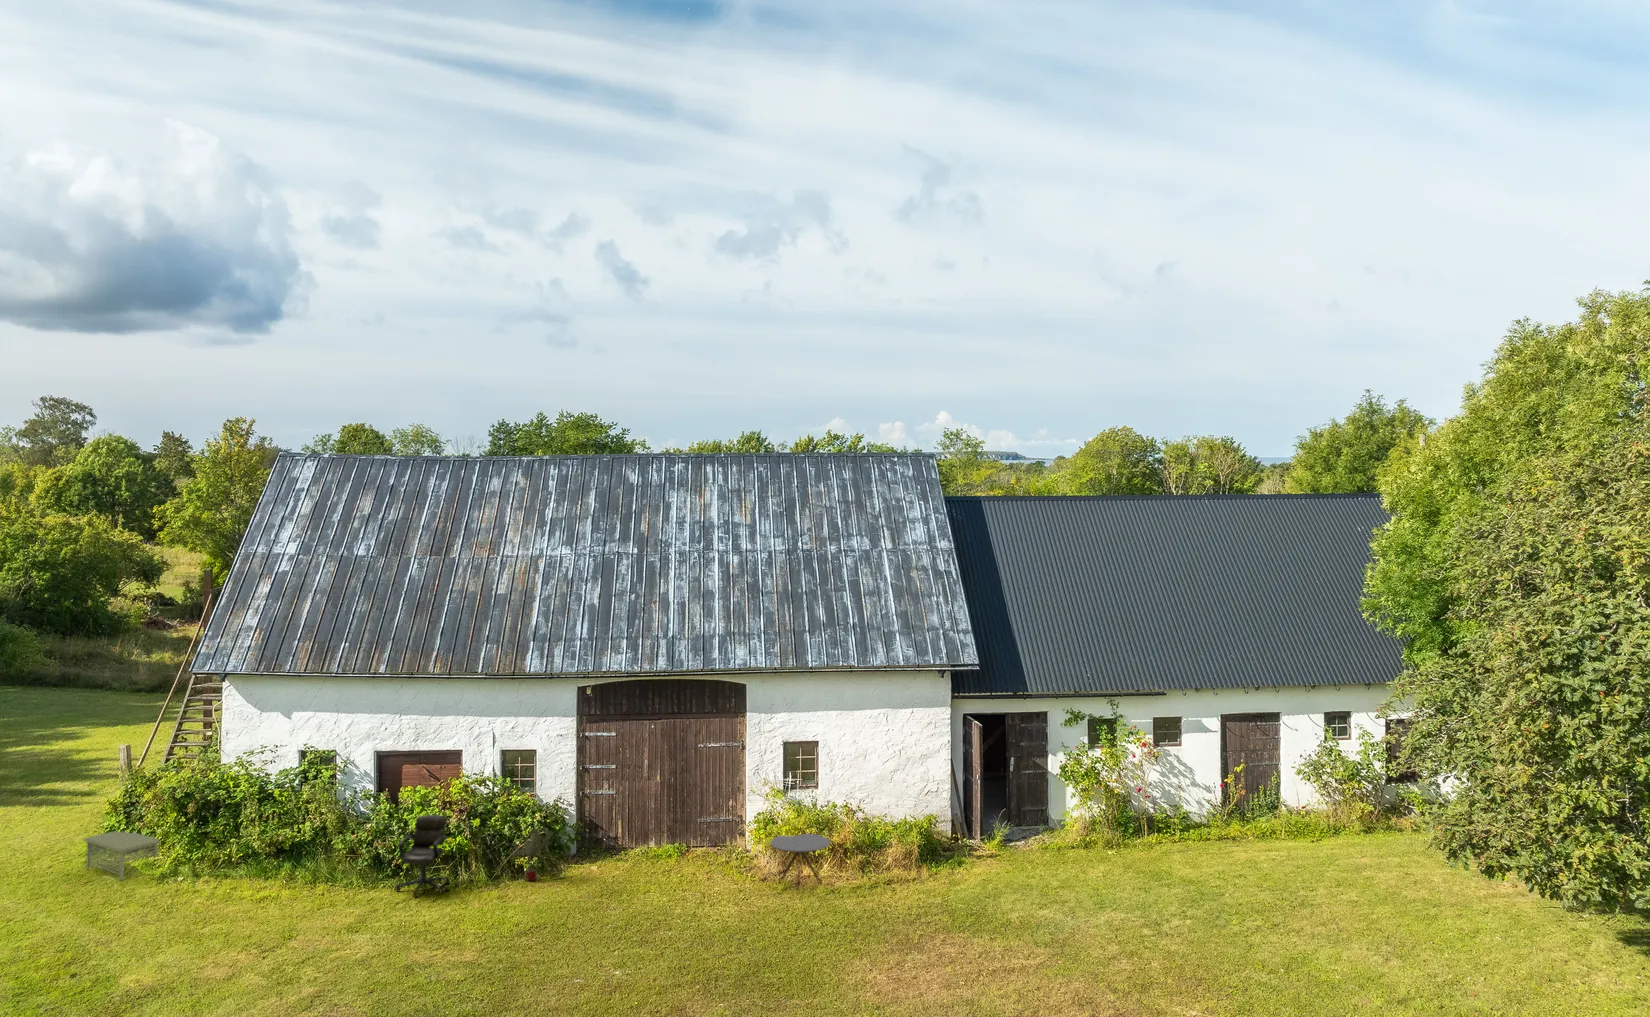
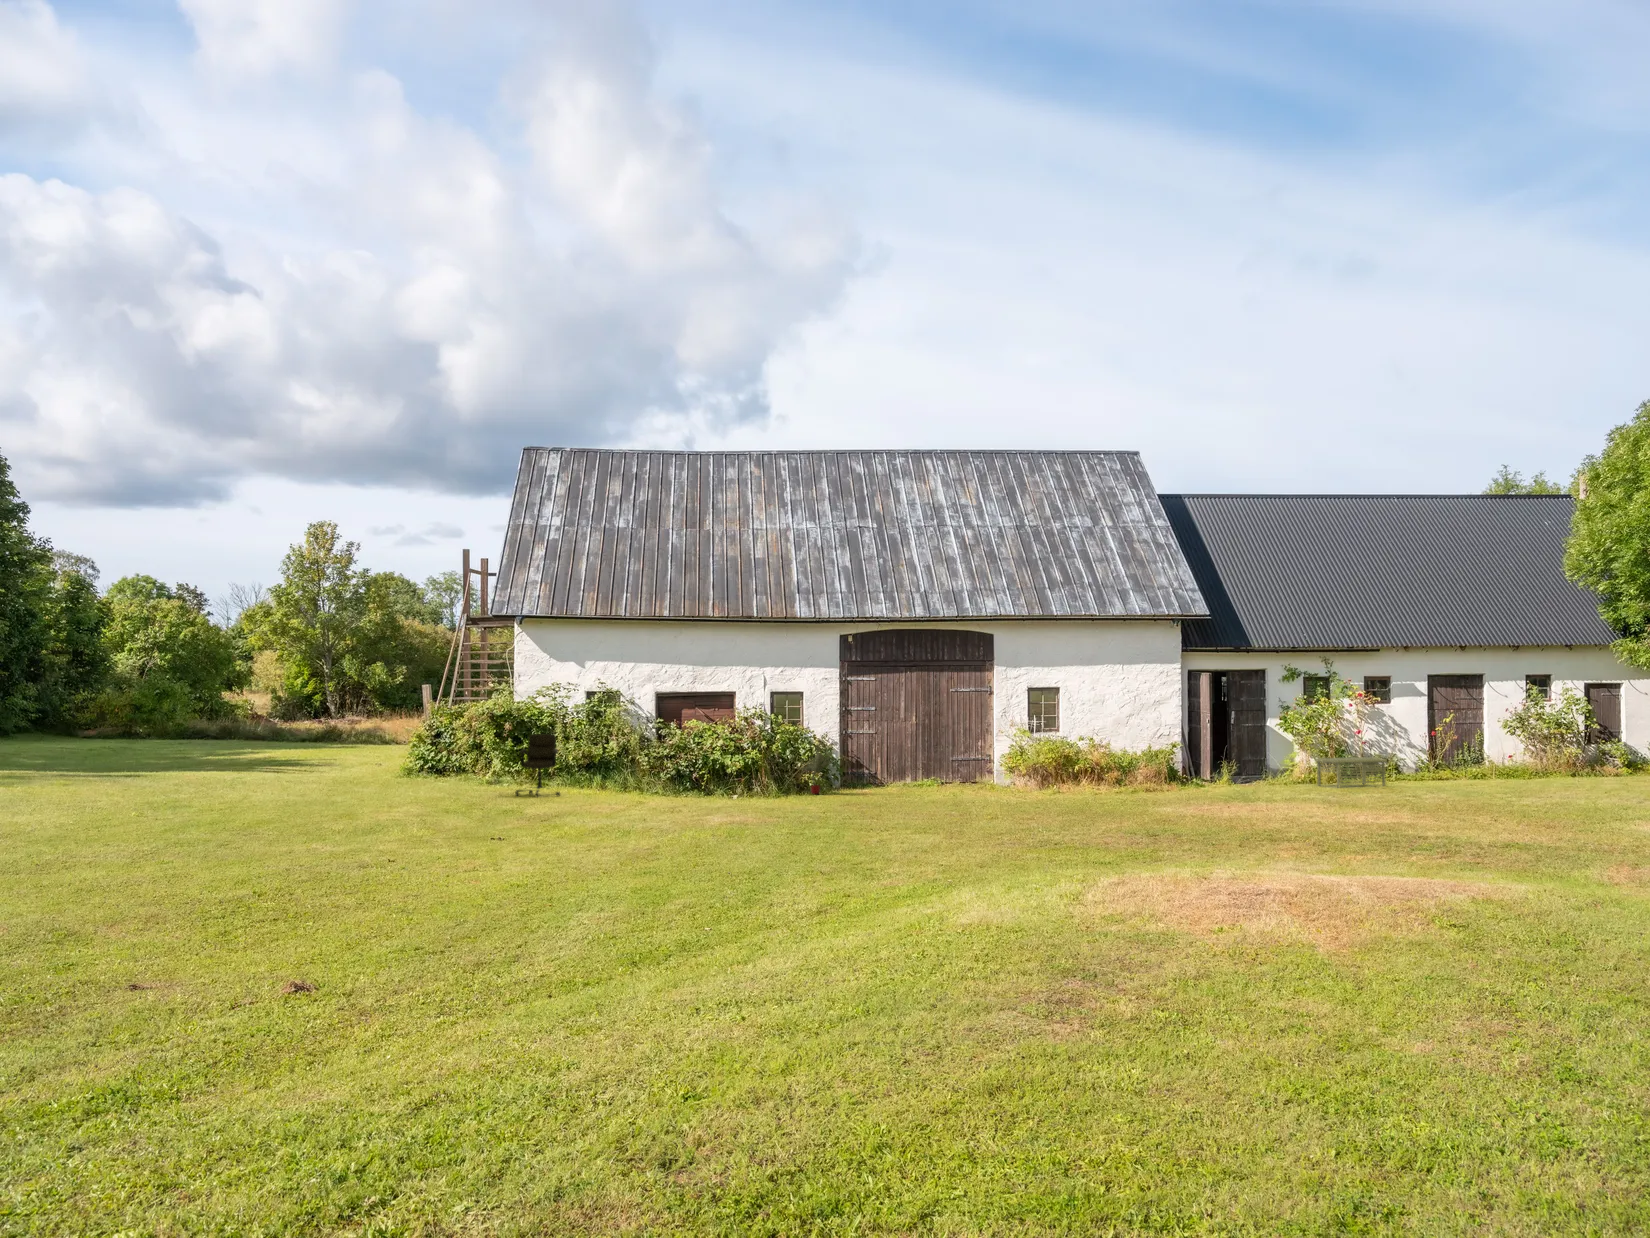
chair: present [396,815,450,897] -> present [516,734,560,797]
storage bench: present [84,831,159,880] -> present [1314,757,1386,788]
round table: present [770,834,830,883] -> none [1033,756,1088,797]

